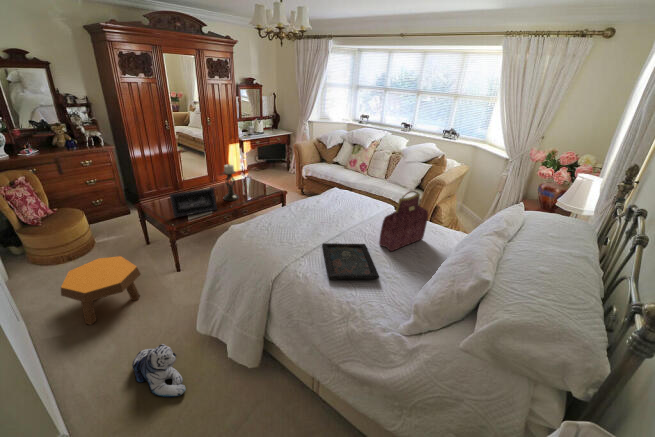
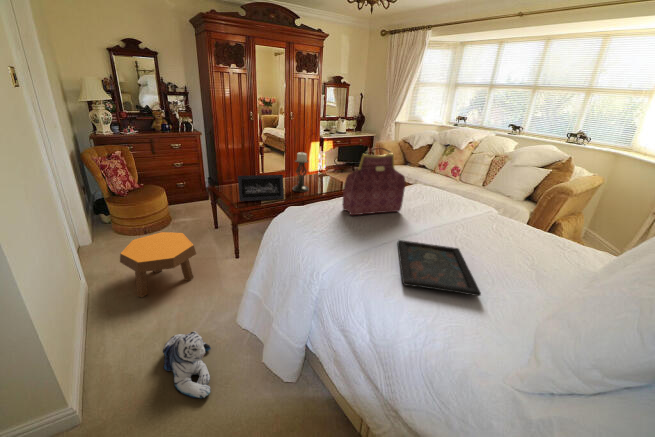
handbag: present [379,191,428,252] -> present [343,147,405,215]

